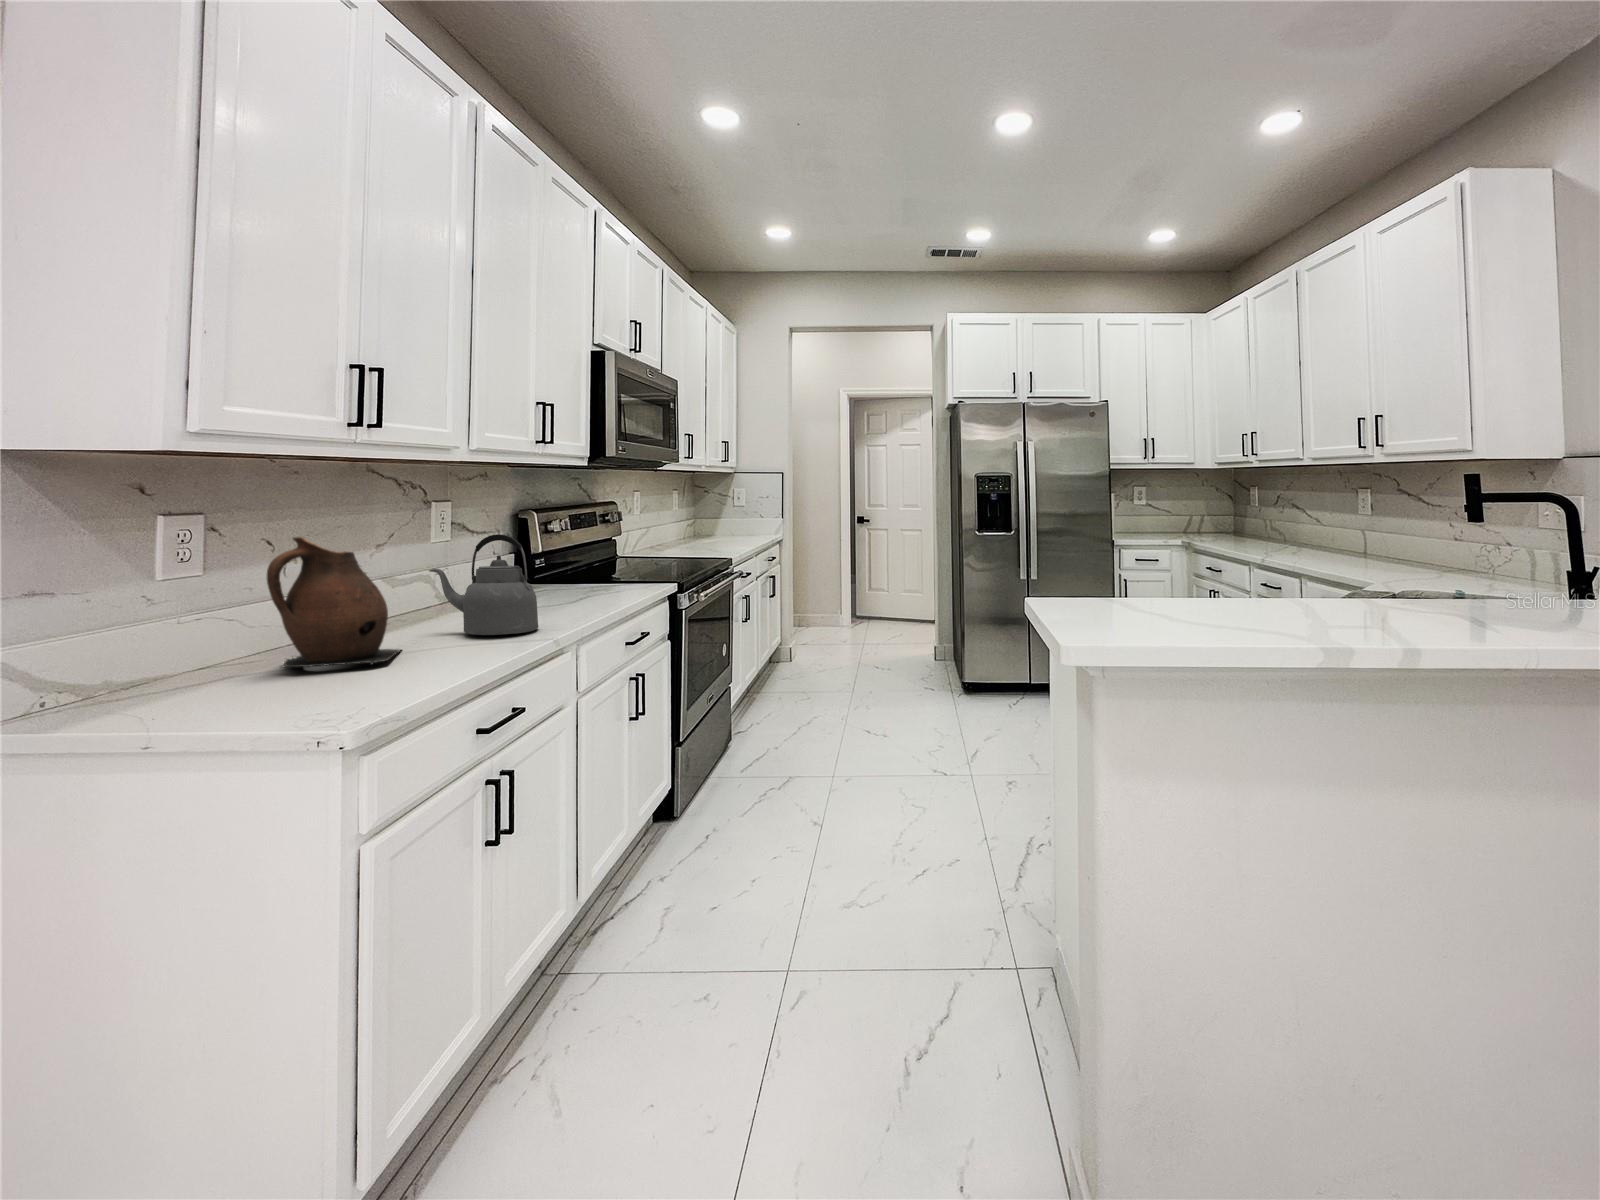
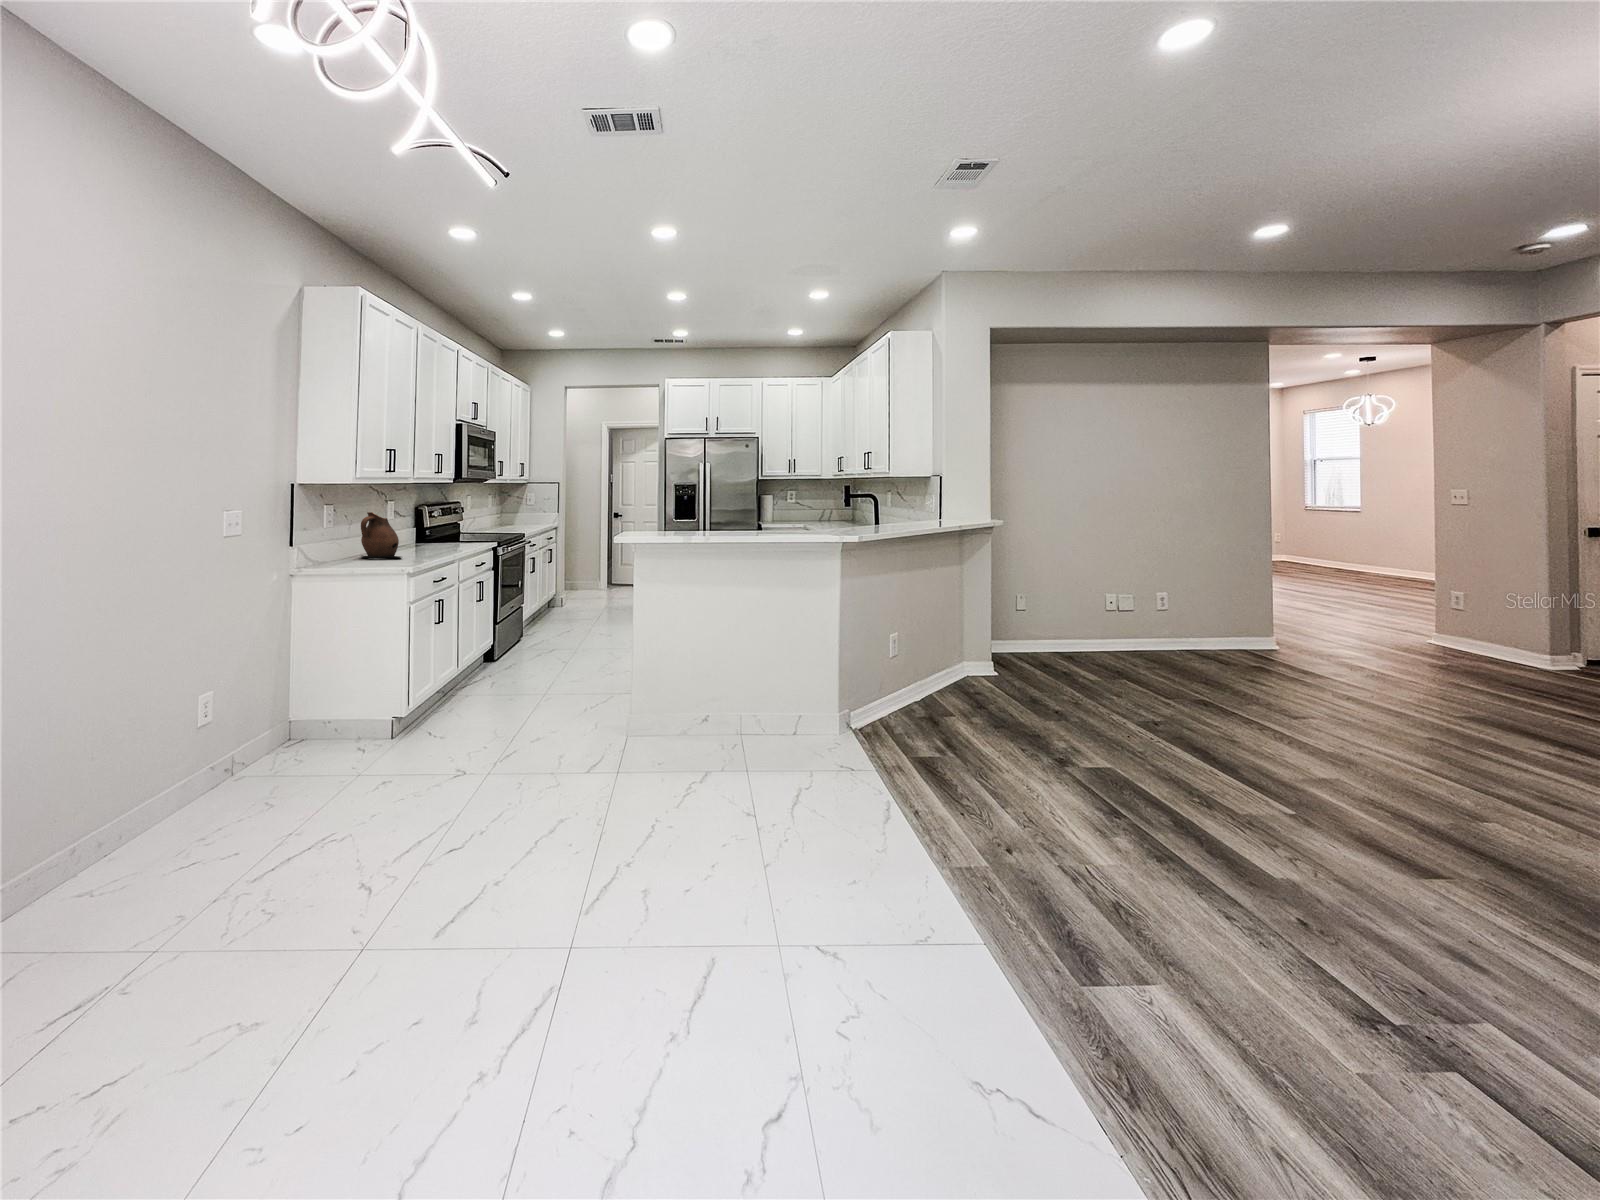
kettle: present [429,534,538,635] -> none [400,515,447,554]

